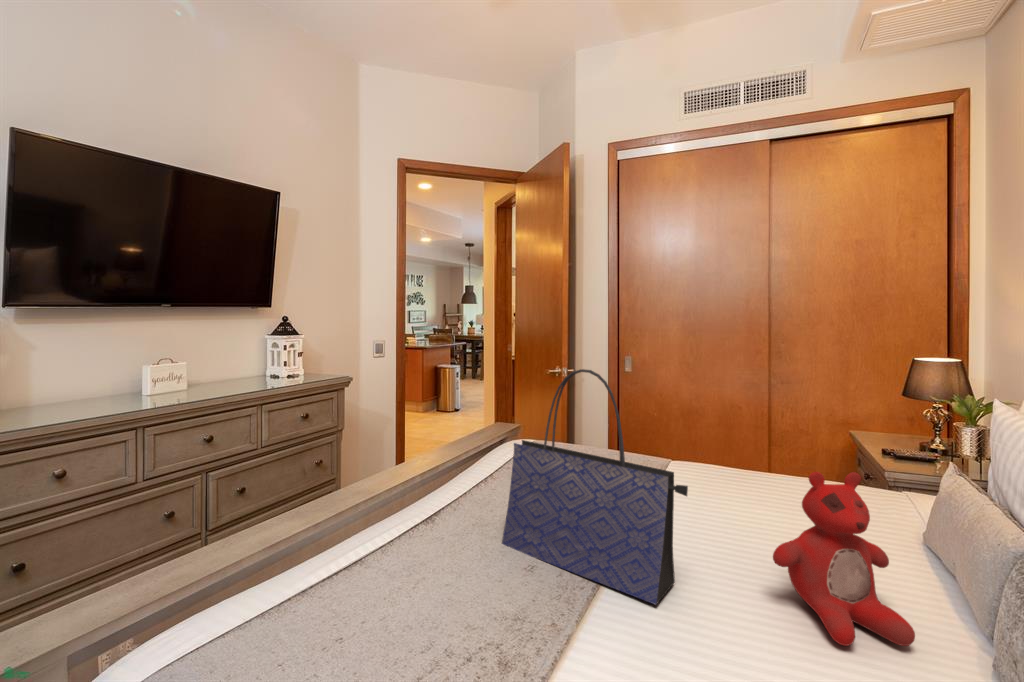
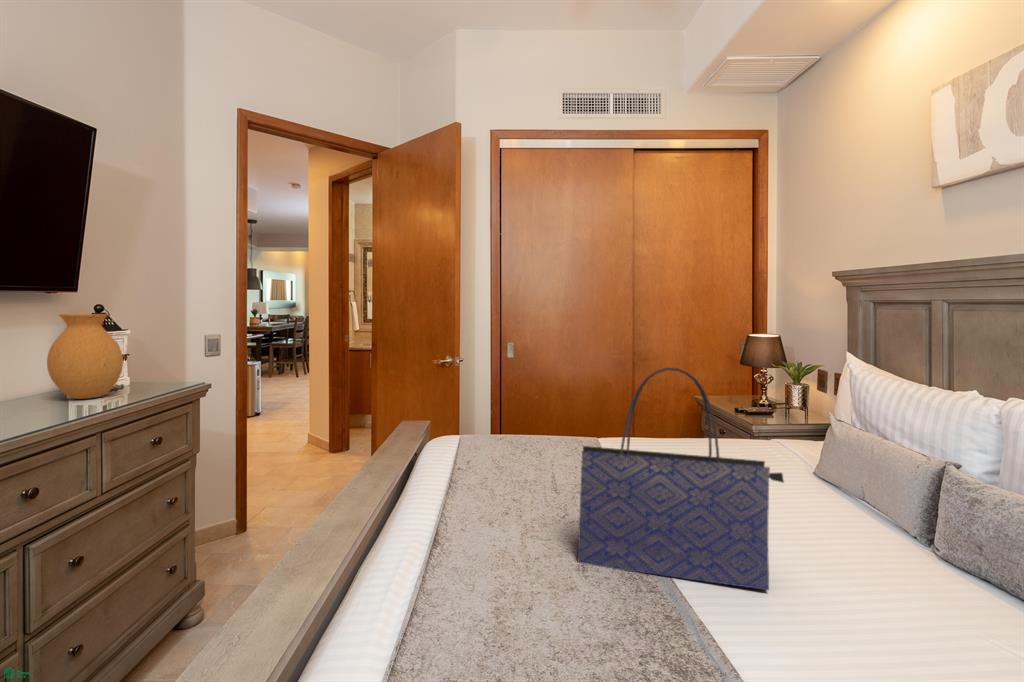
vase: none [250,322,294,382] -> present [47,314,123,399]
stuffed bear: present [773,472,915,646] -> none [827,440,938,585]

